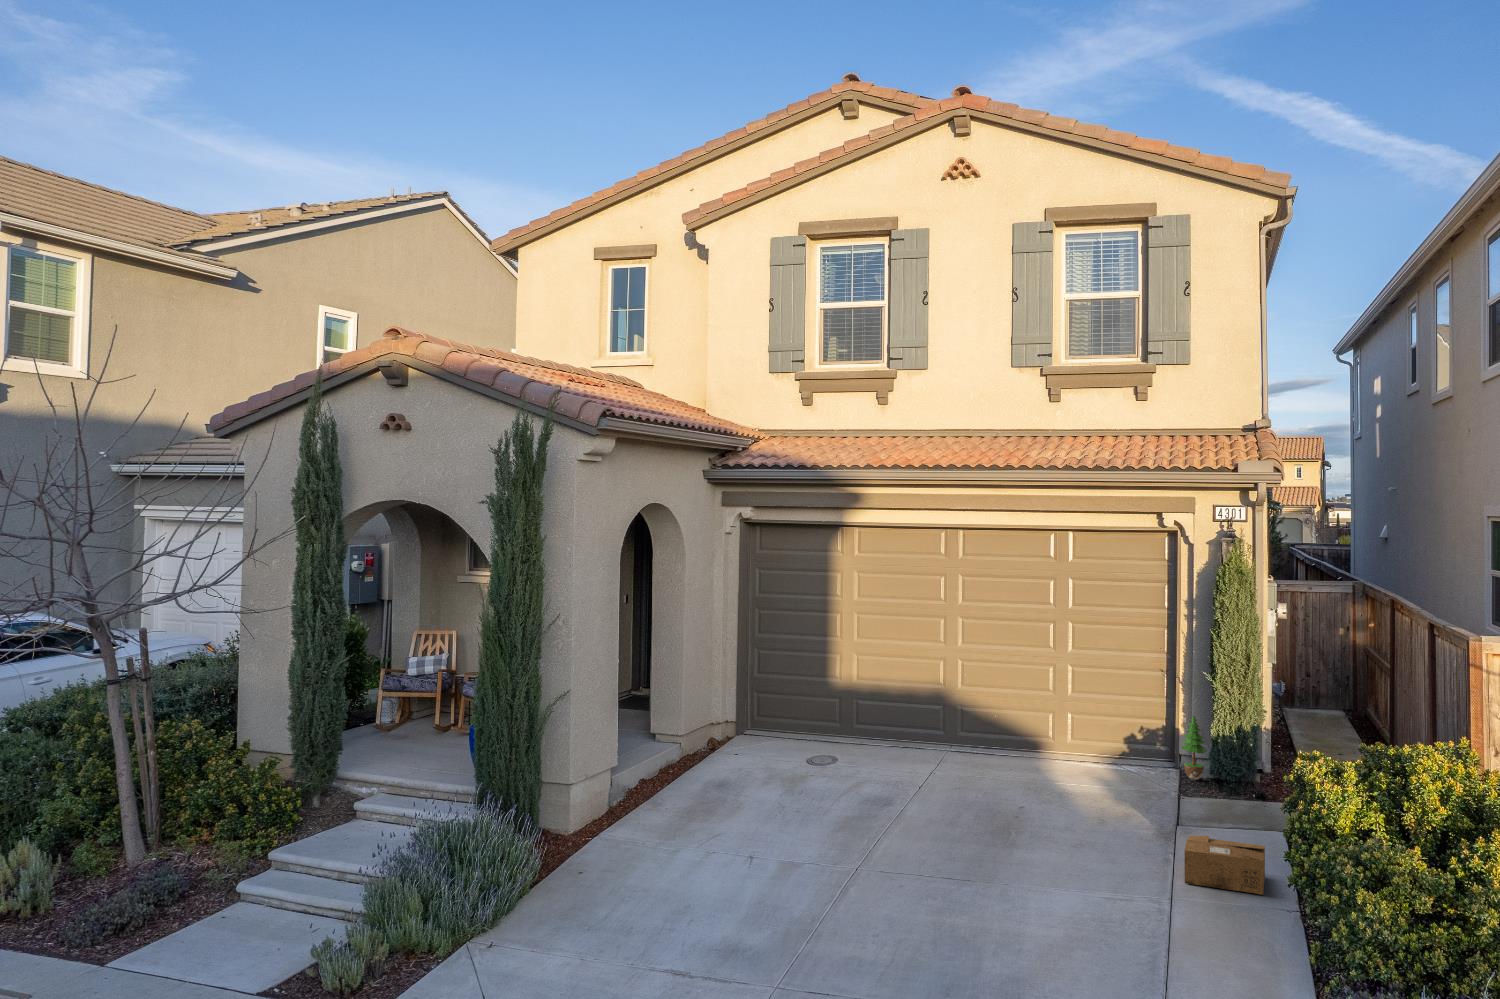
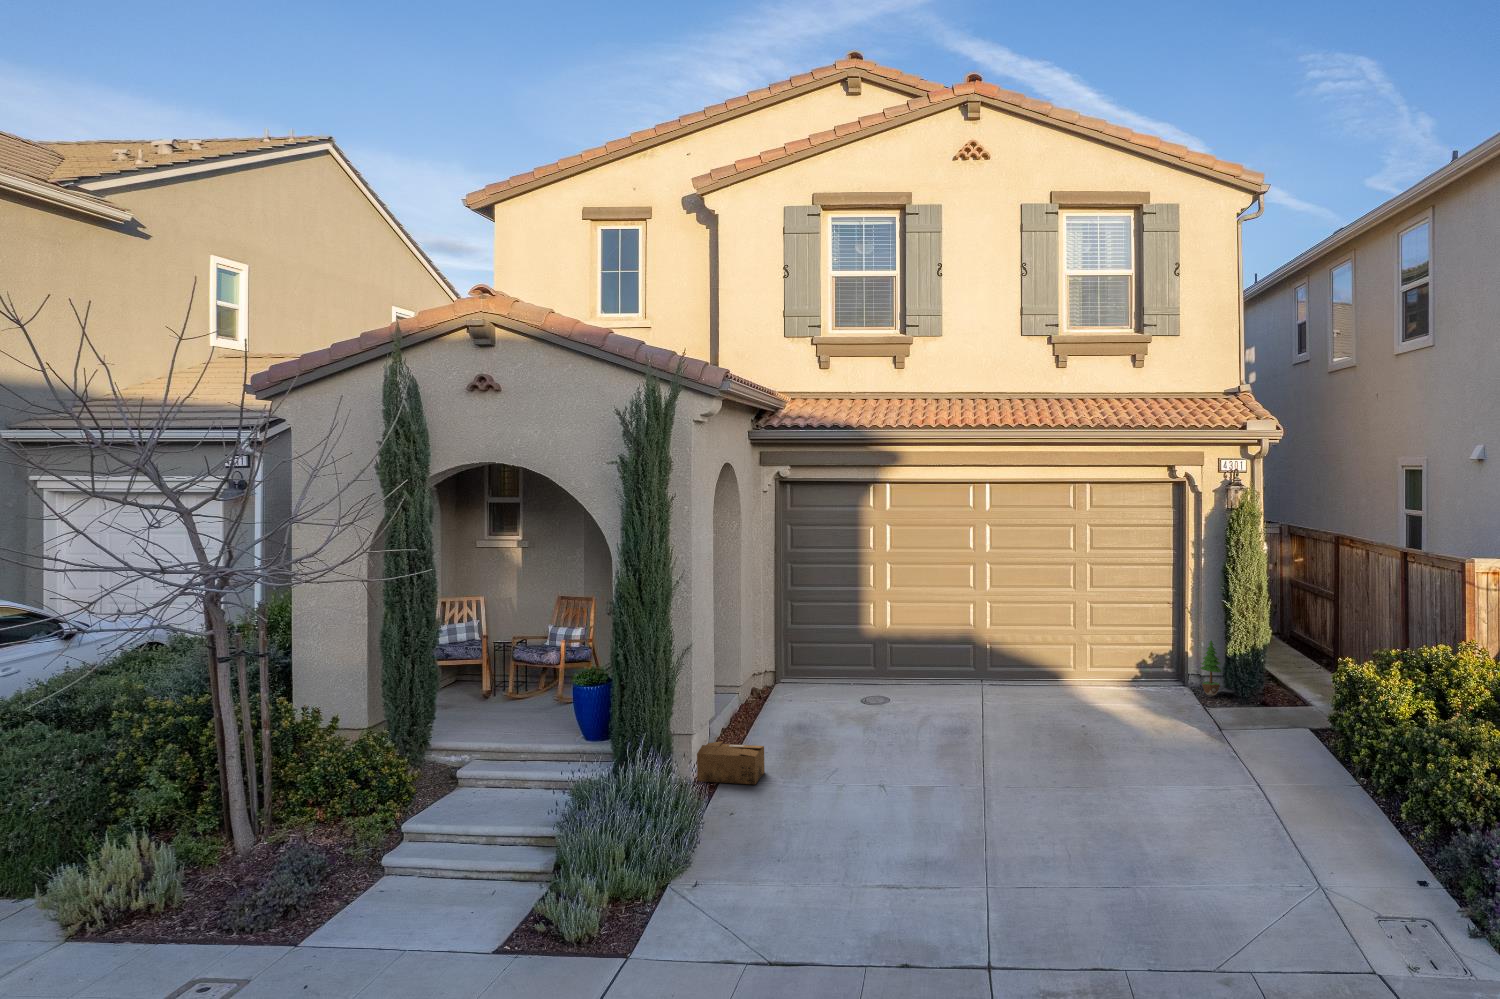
cardboard box: present [1185,836,1265,895] -> present [697,741,765,785]

